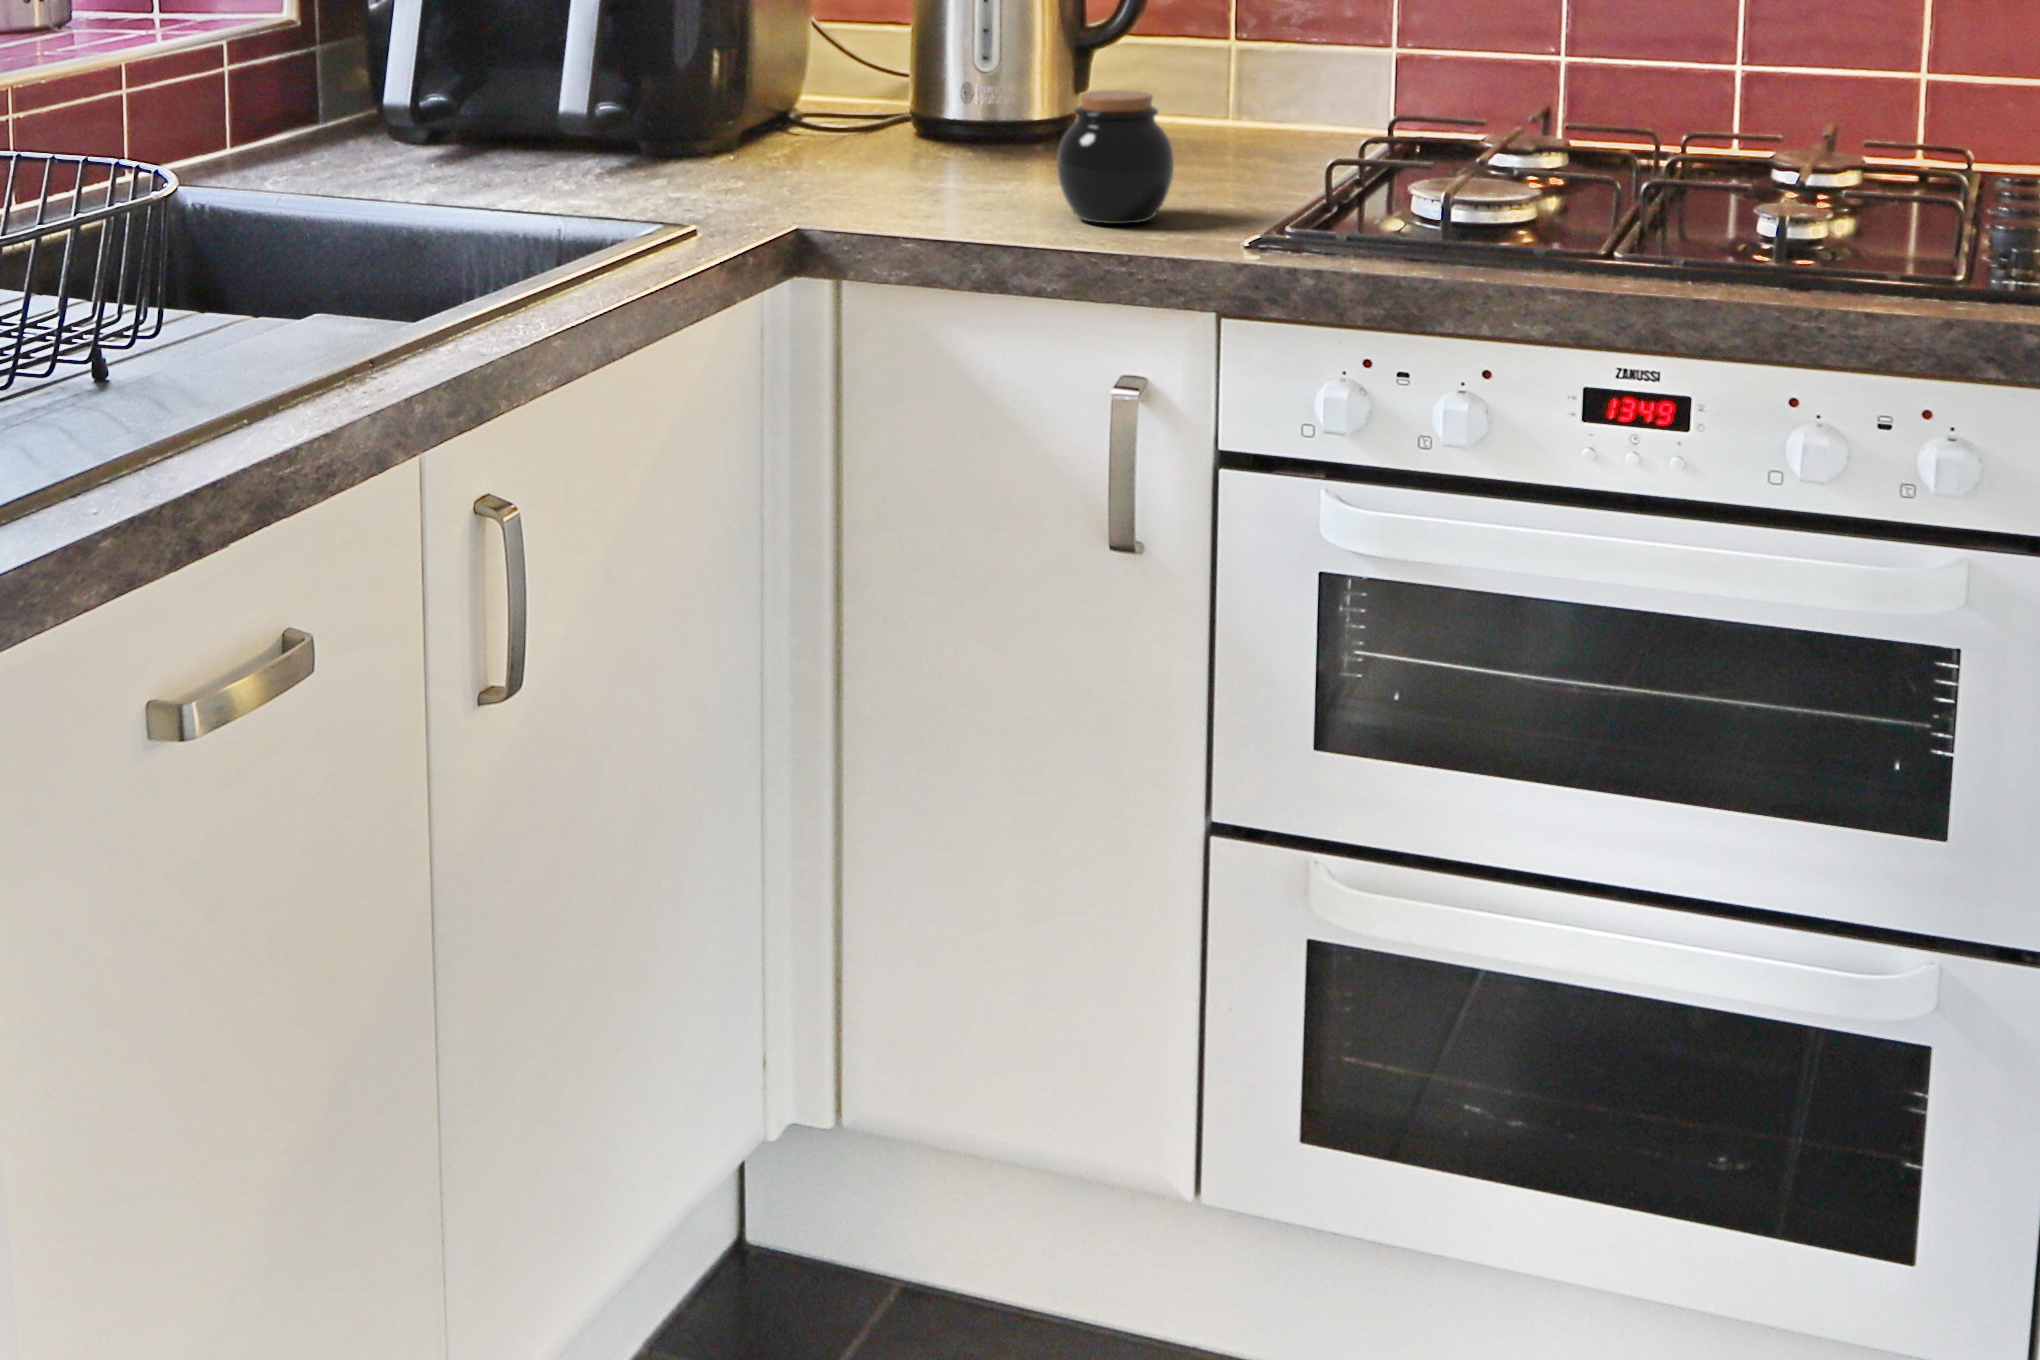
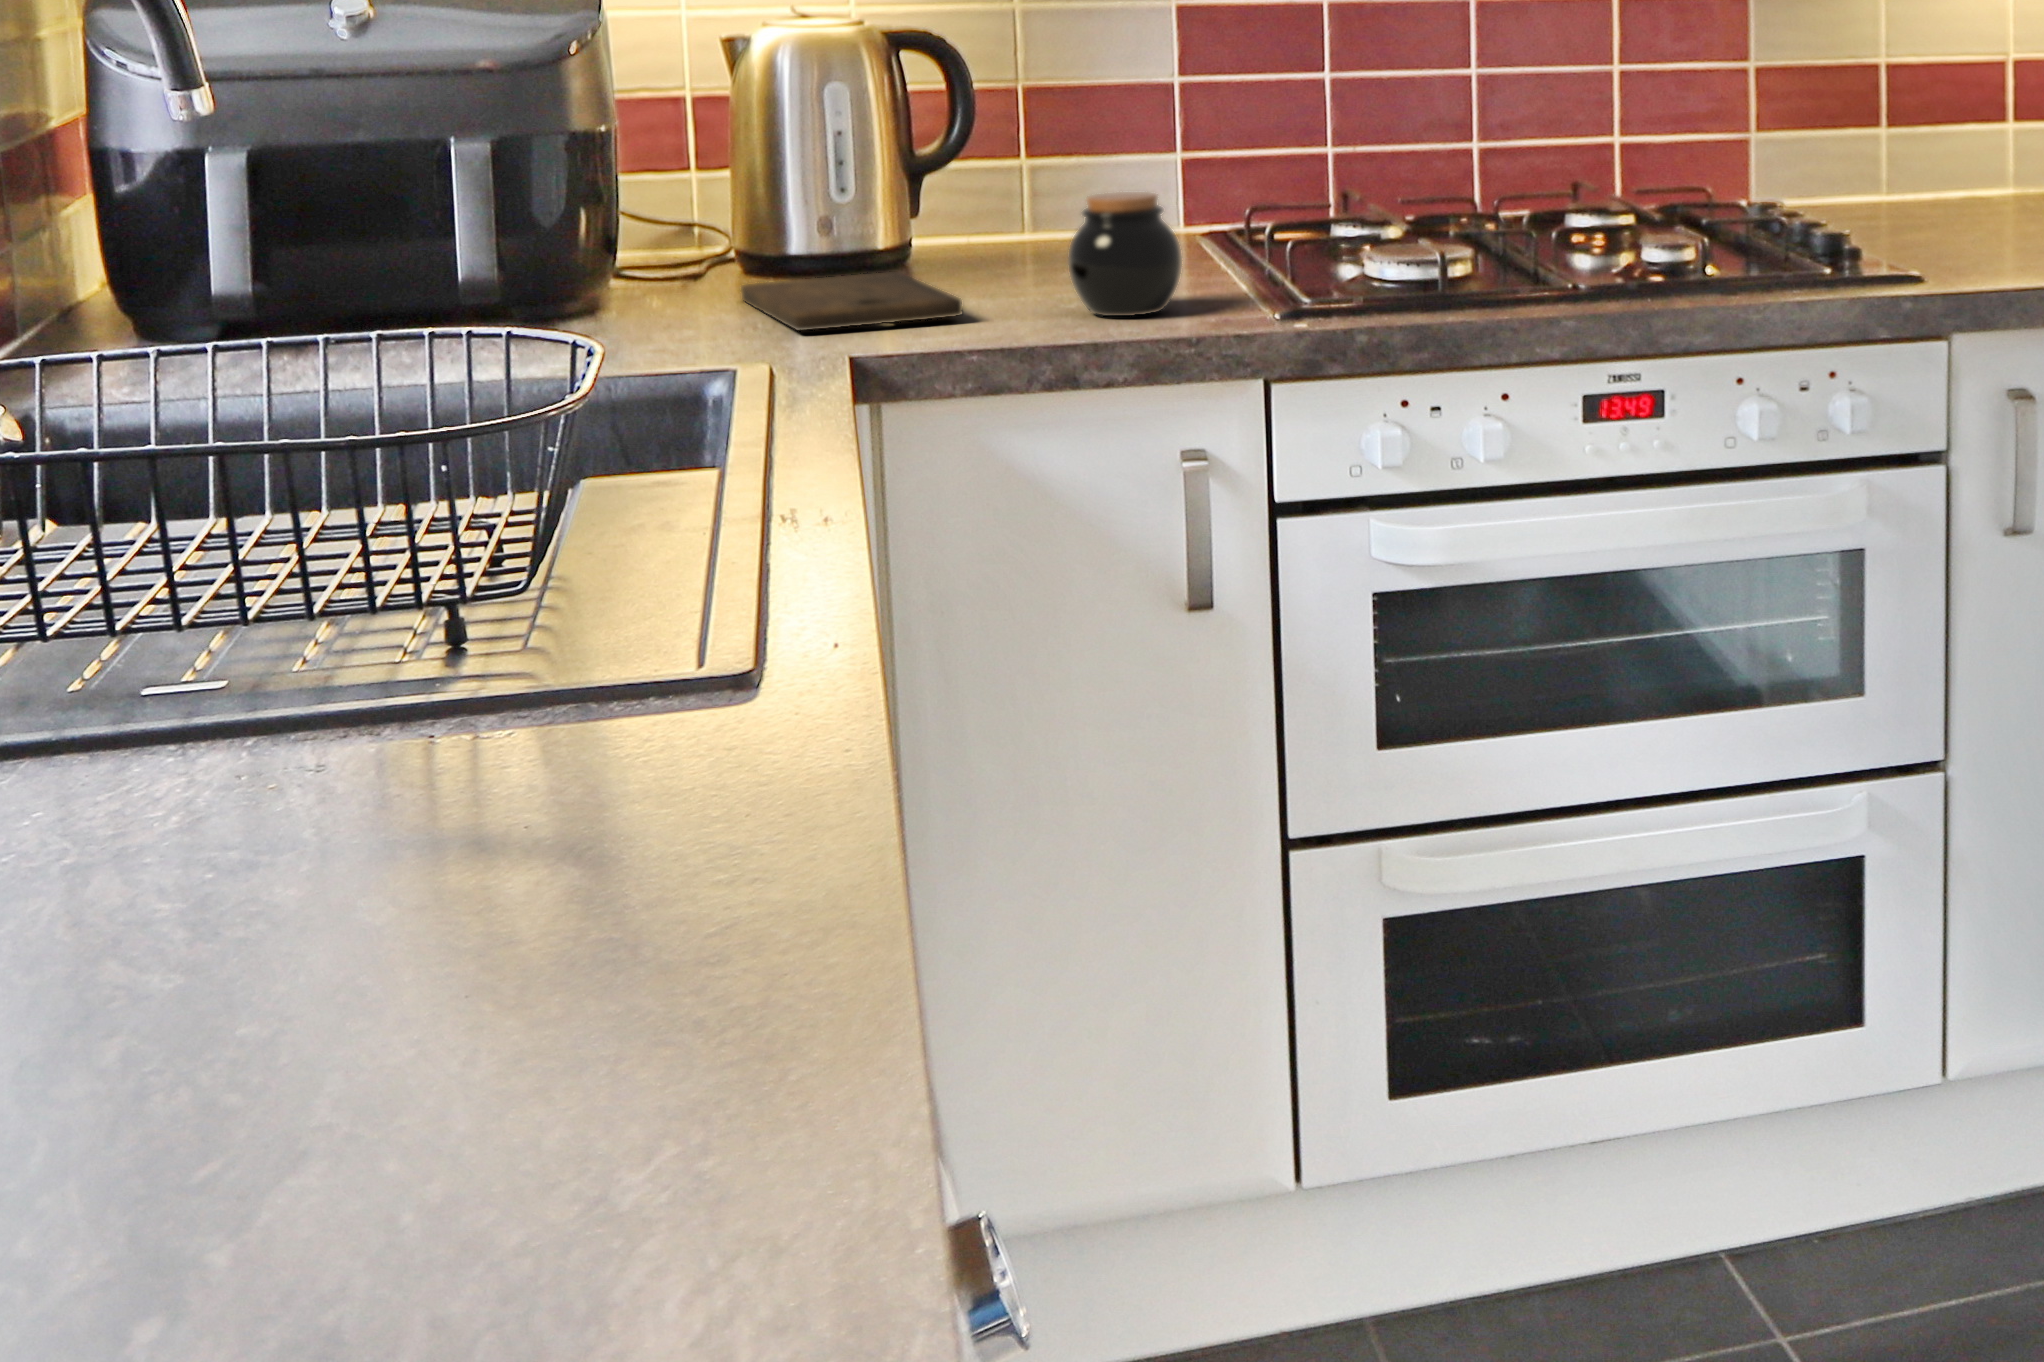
cutting board: none [796,145,988,202] -> present [741,272,962,330]

